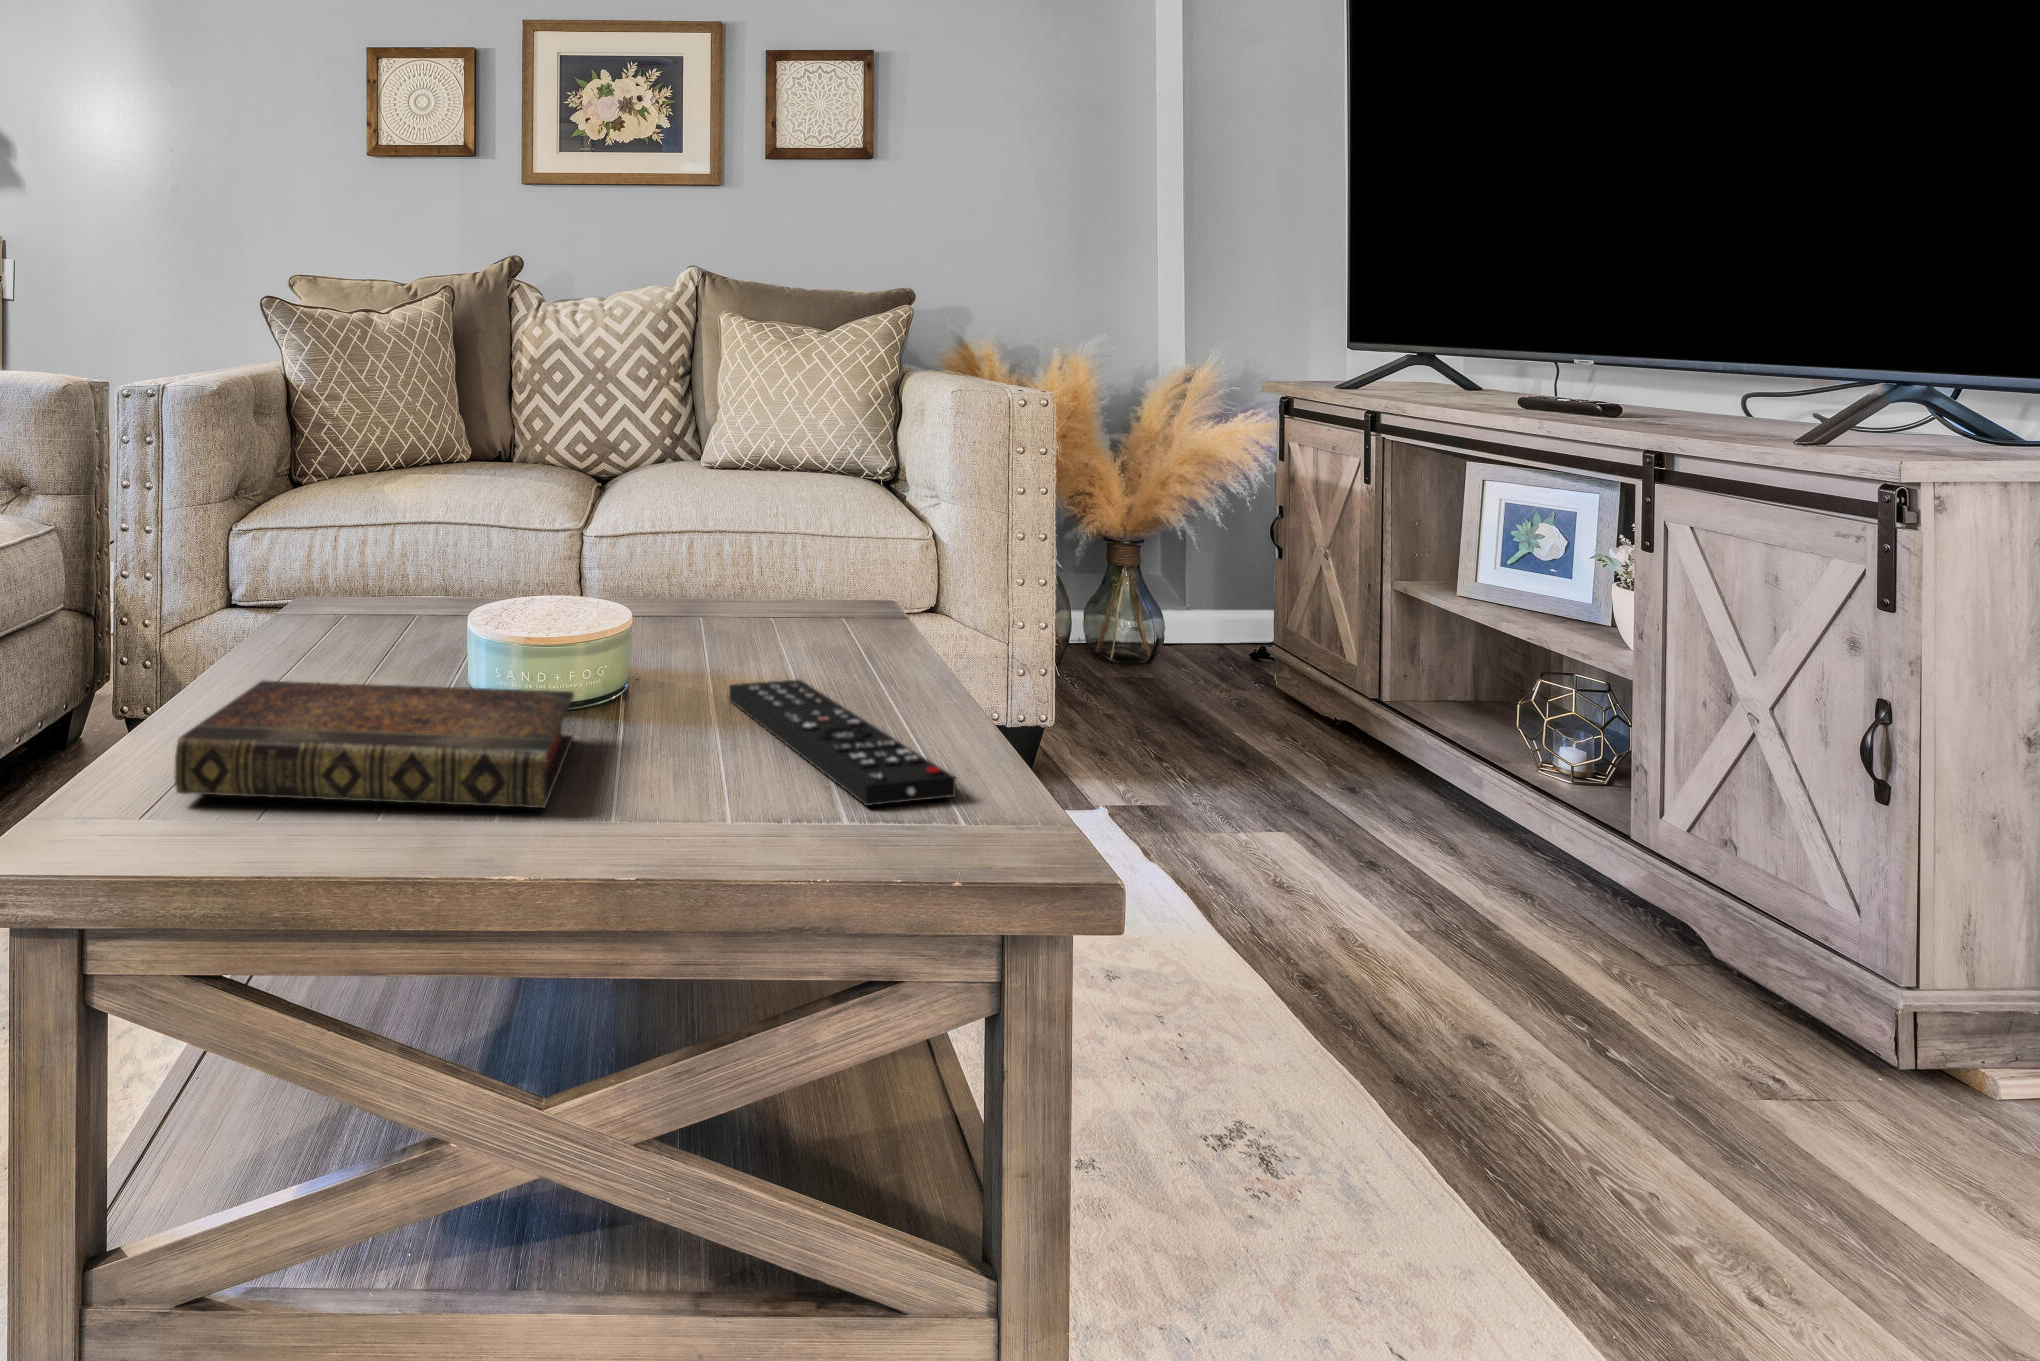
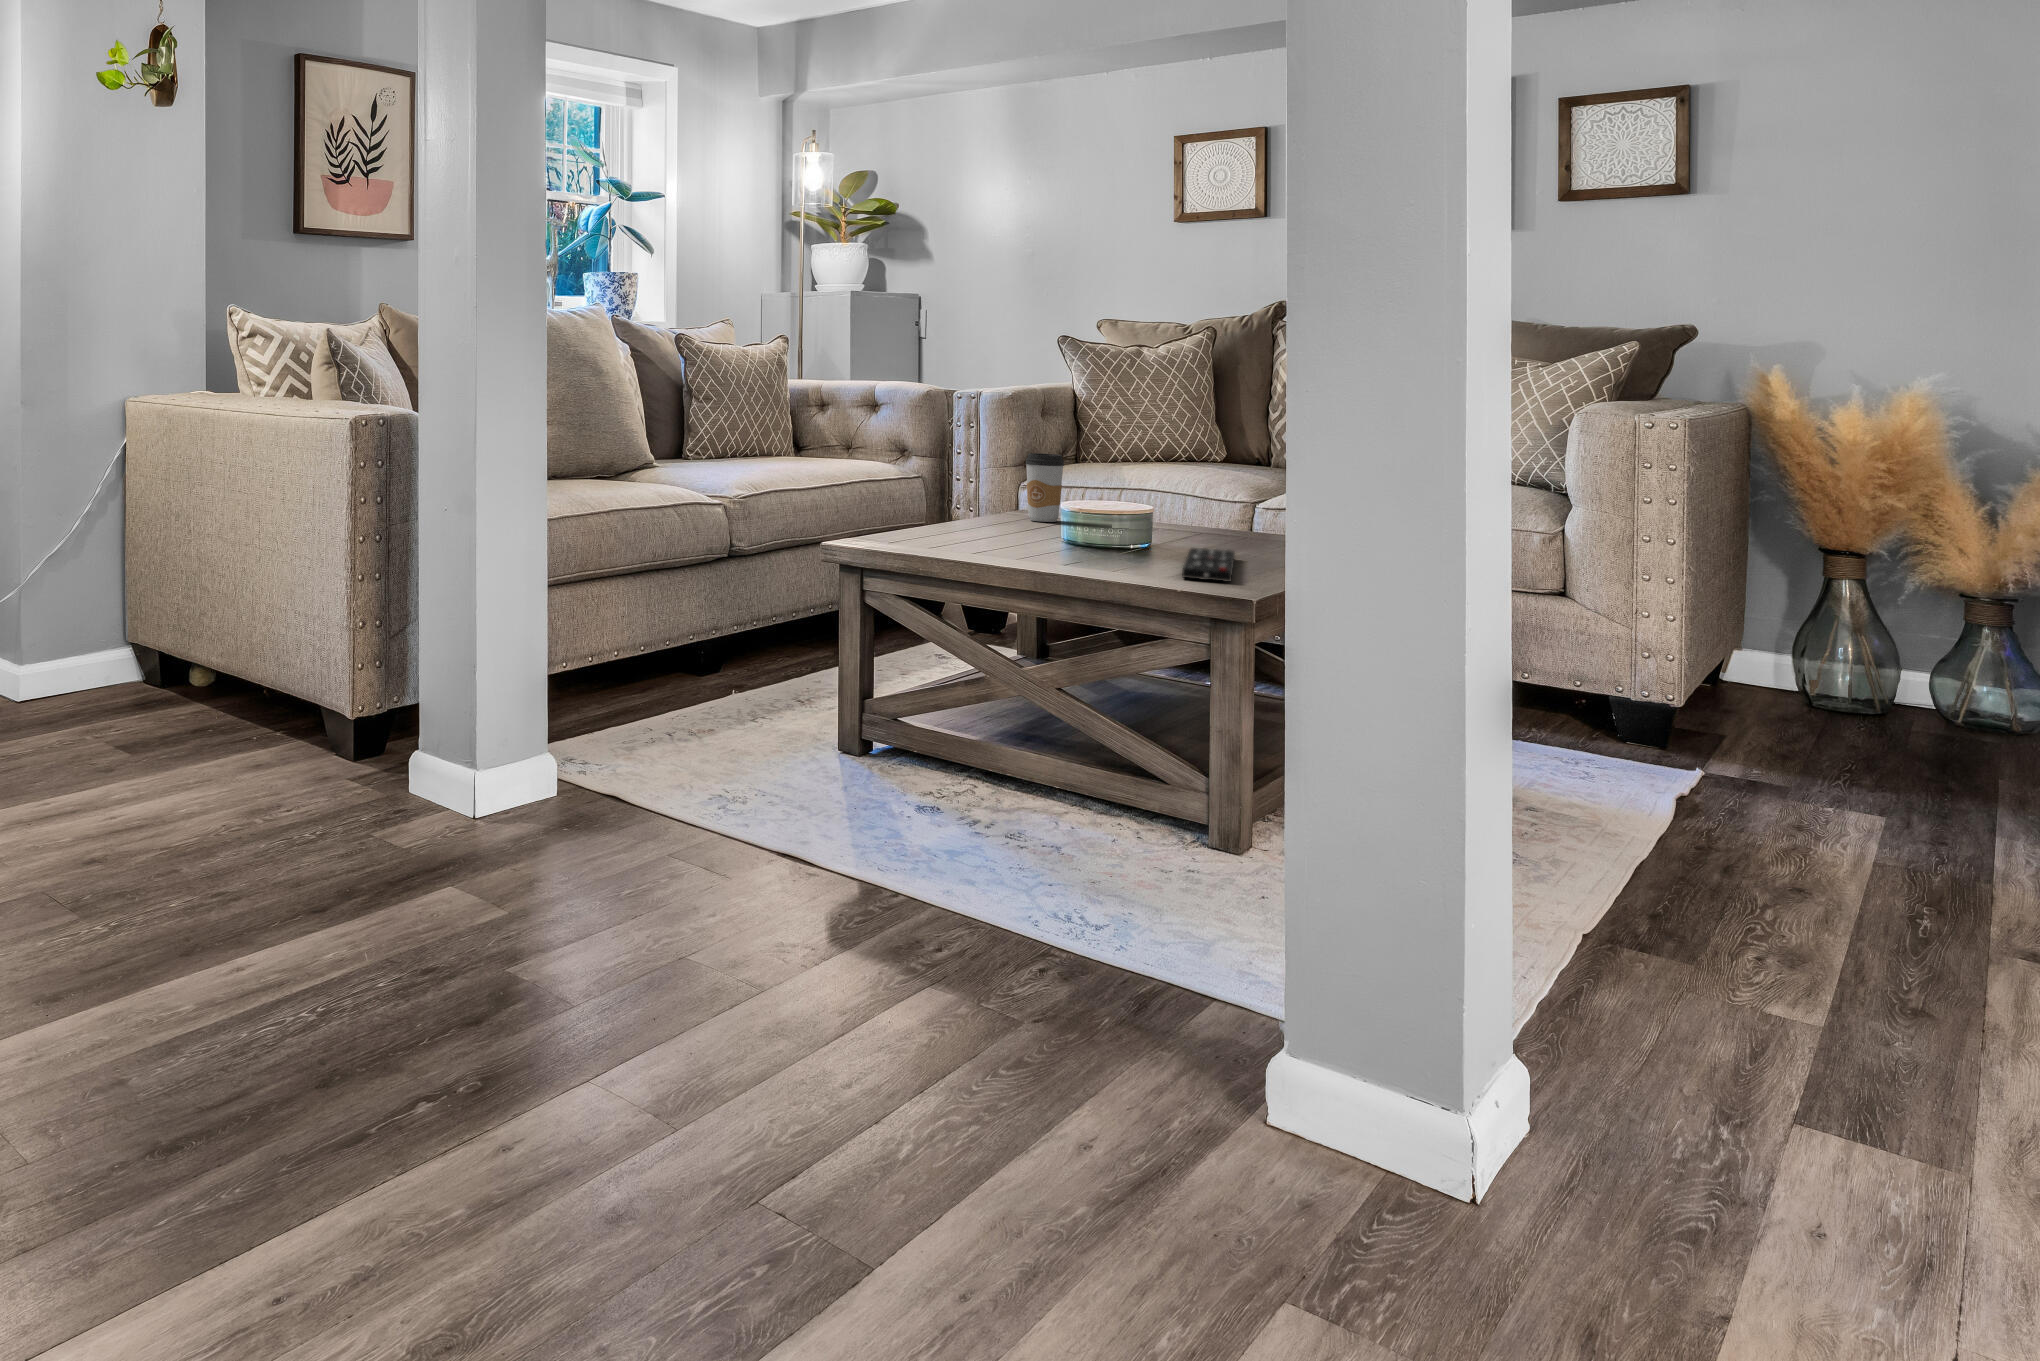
coffee cup: none [332,502,402,634] -> present [1026,453,1064,522]
book: present [175,680,574,808] -> none [904,514,1087,560]

